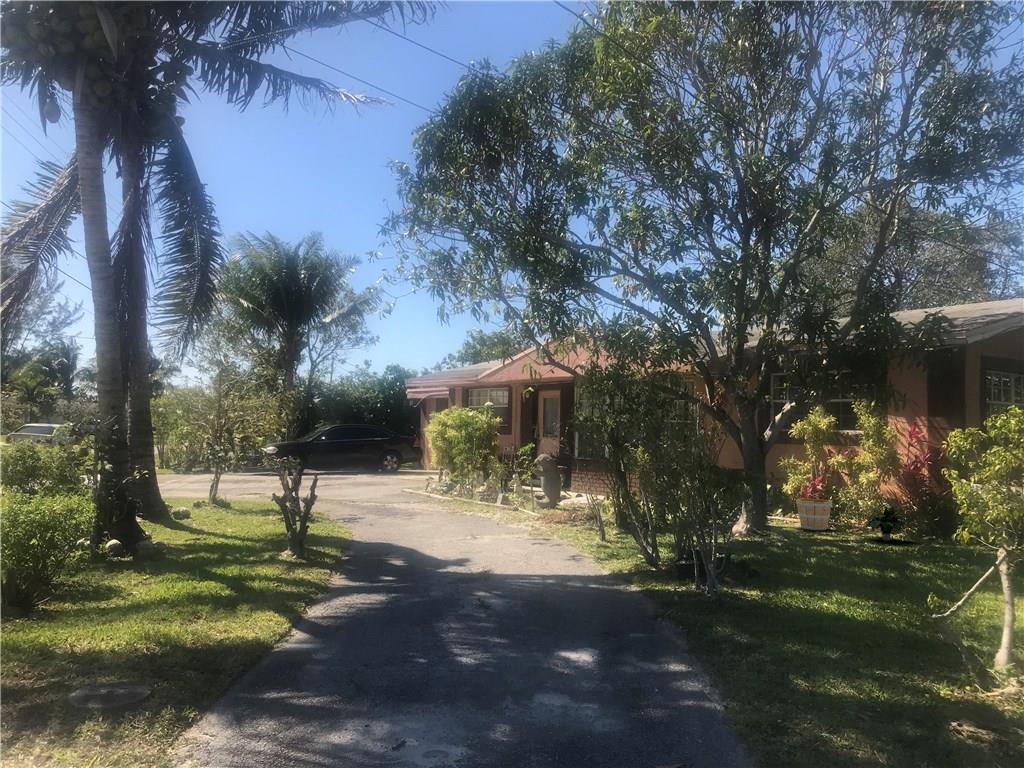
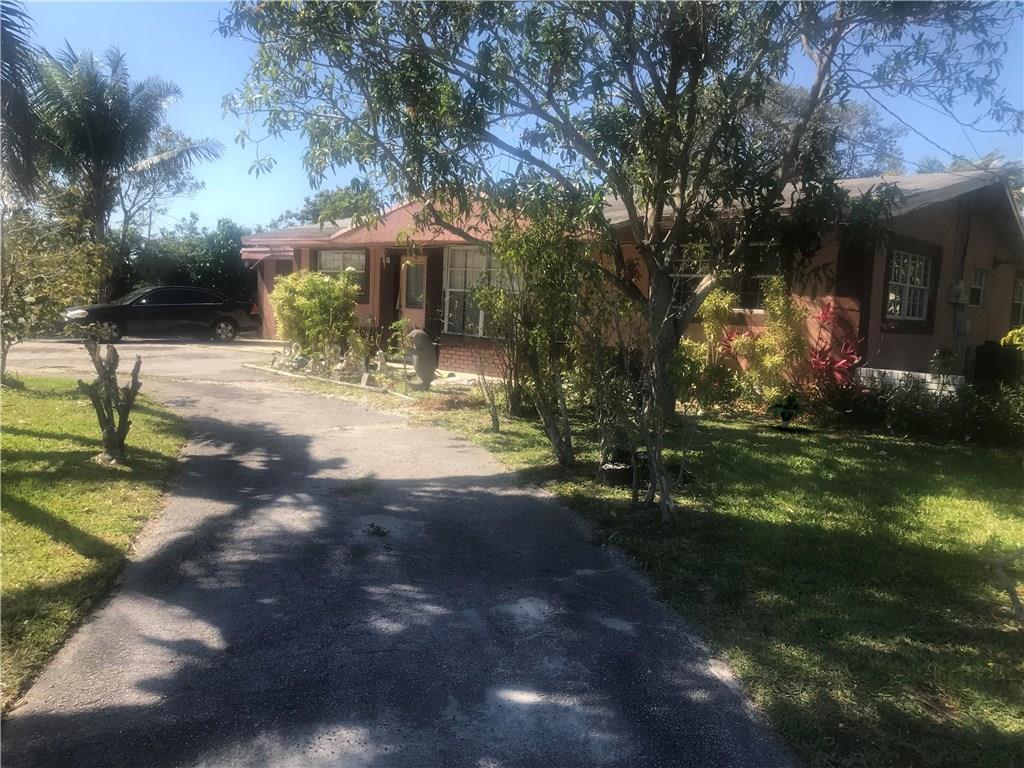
wooden bucket: present [796,498,832,530] -> none [691,381,728,416]

